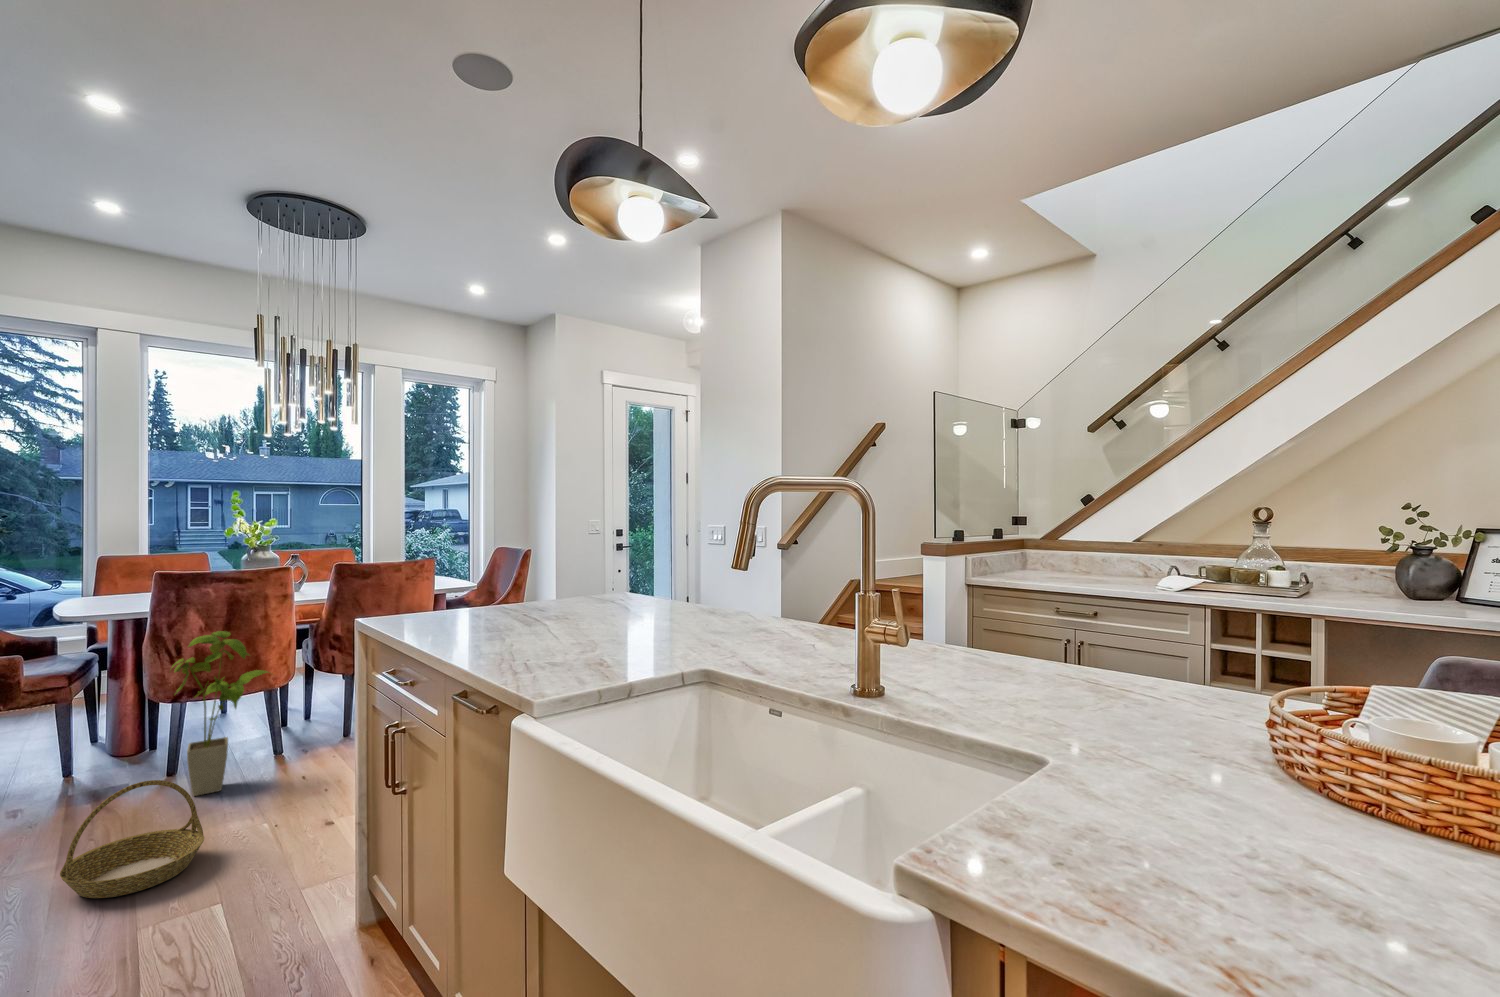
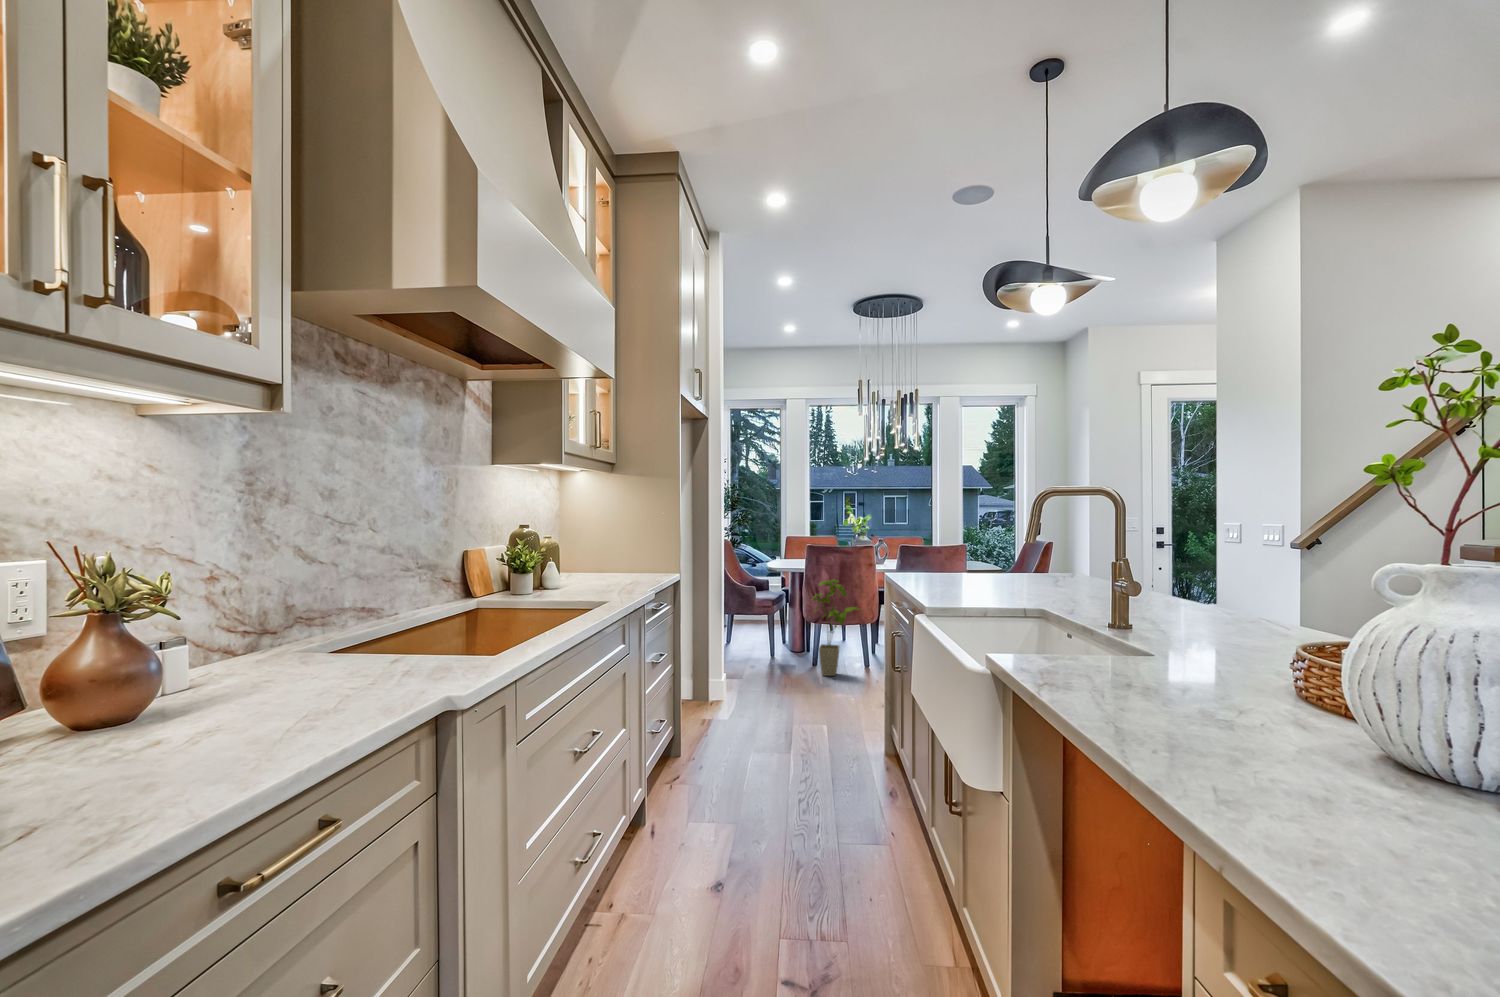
basket: present [60,780,204,898] -> none [762,652,820,709]

